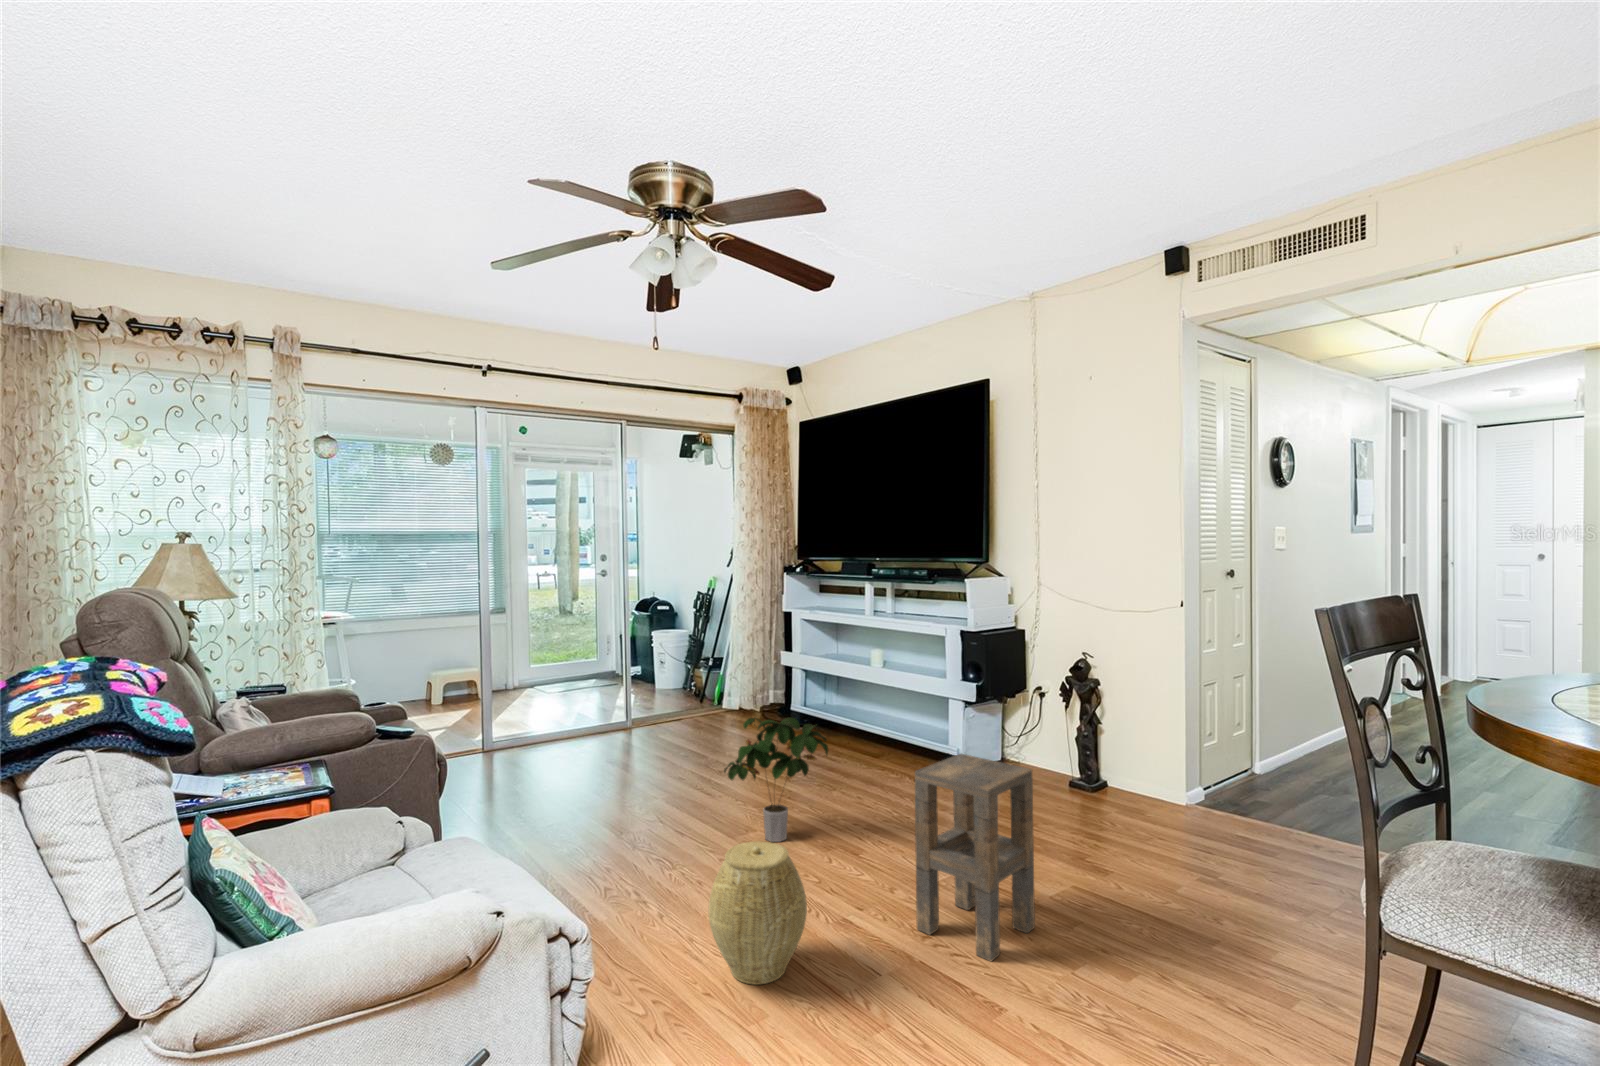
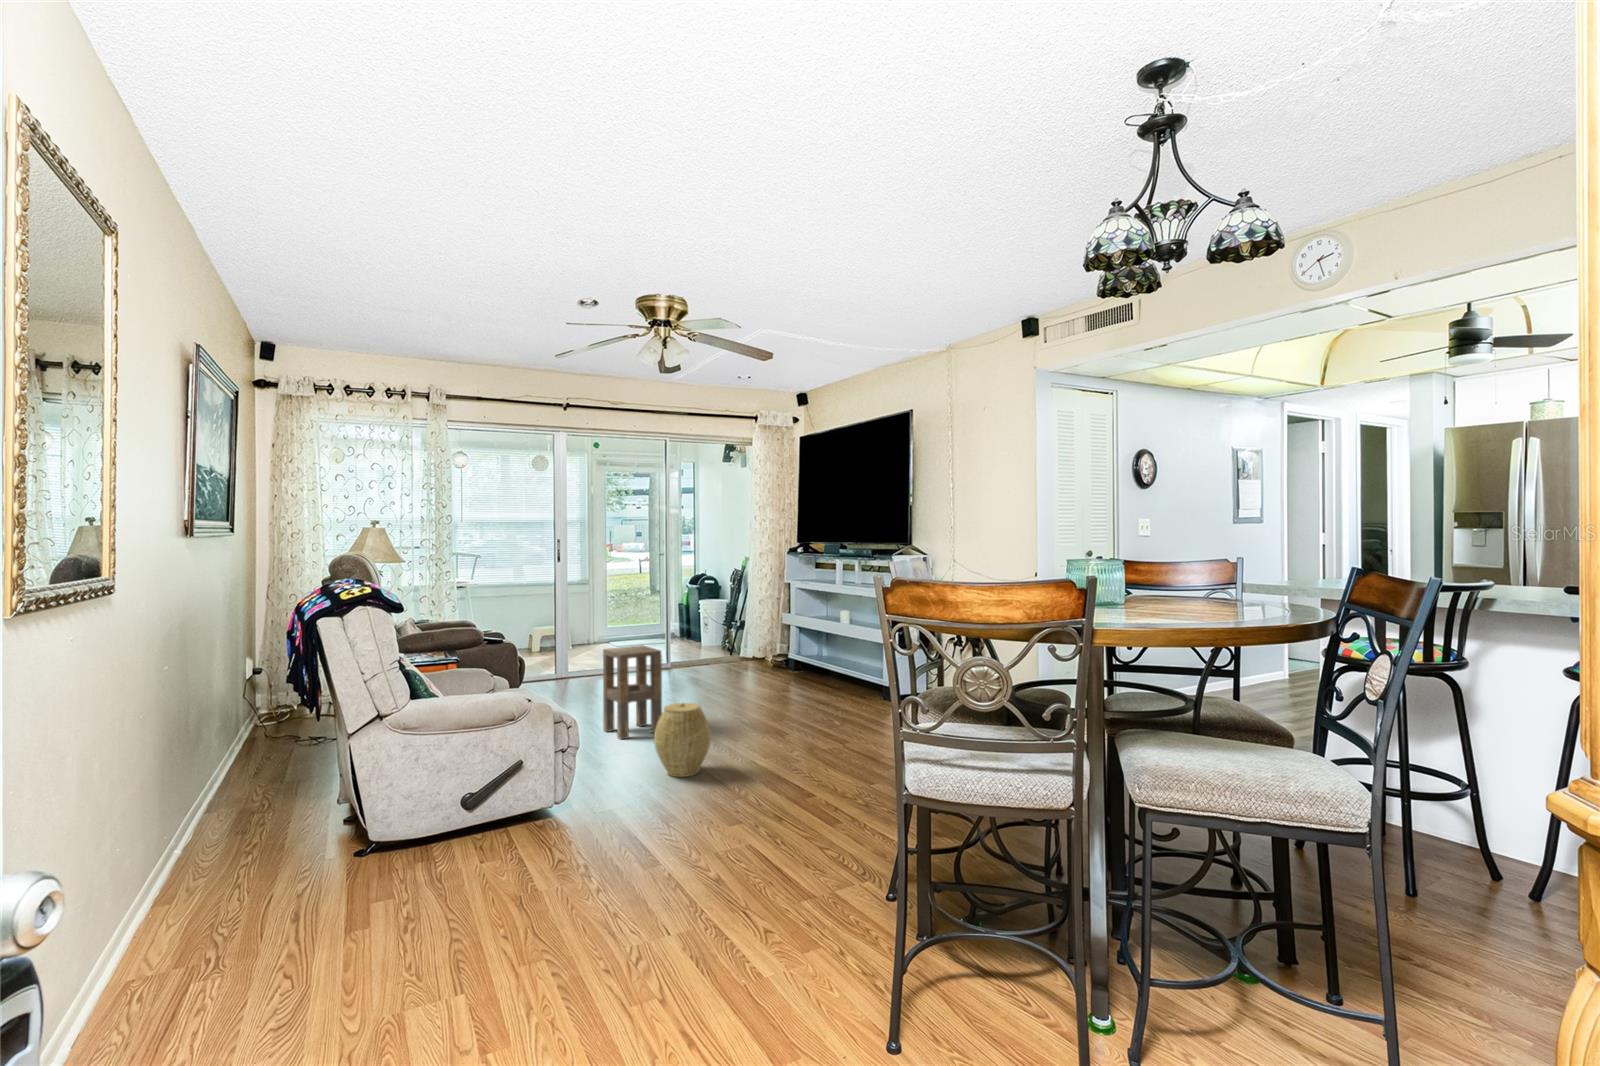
potted plant: present [724,717,828,842] -> none [702,645,766,727]
side table: present [915,754,1035,961] -> present [603,645,662,739]

